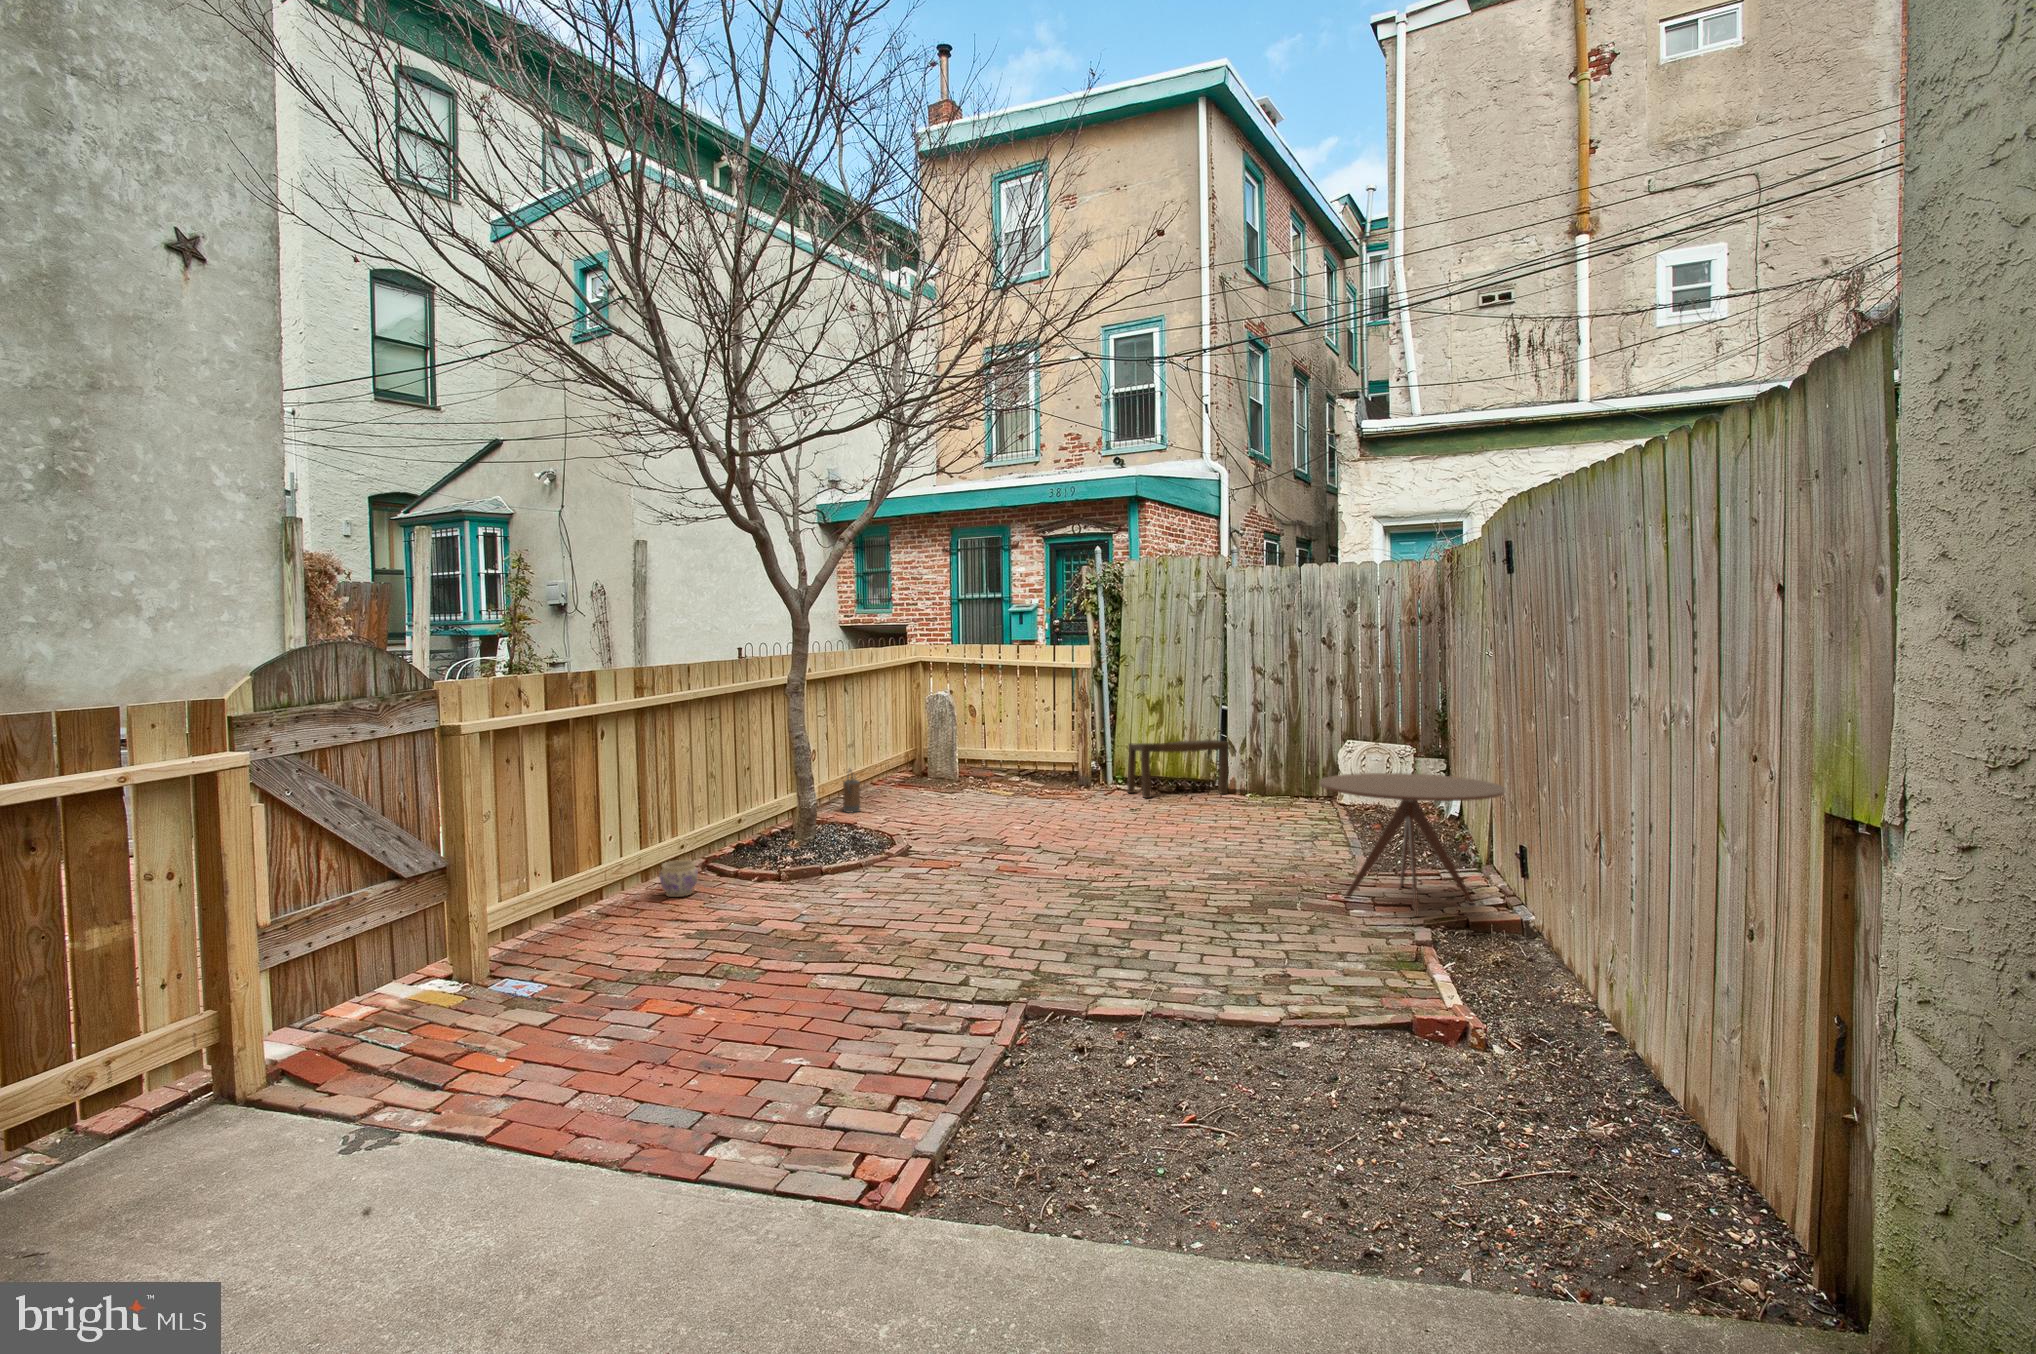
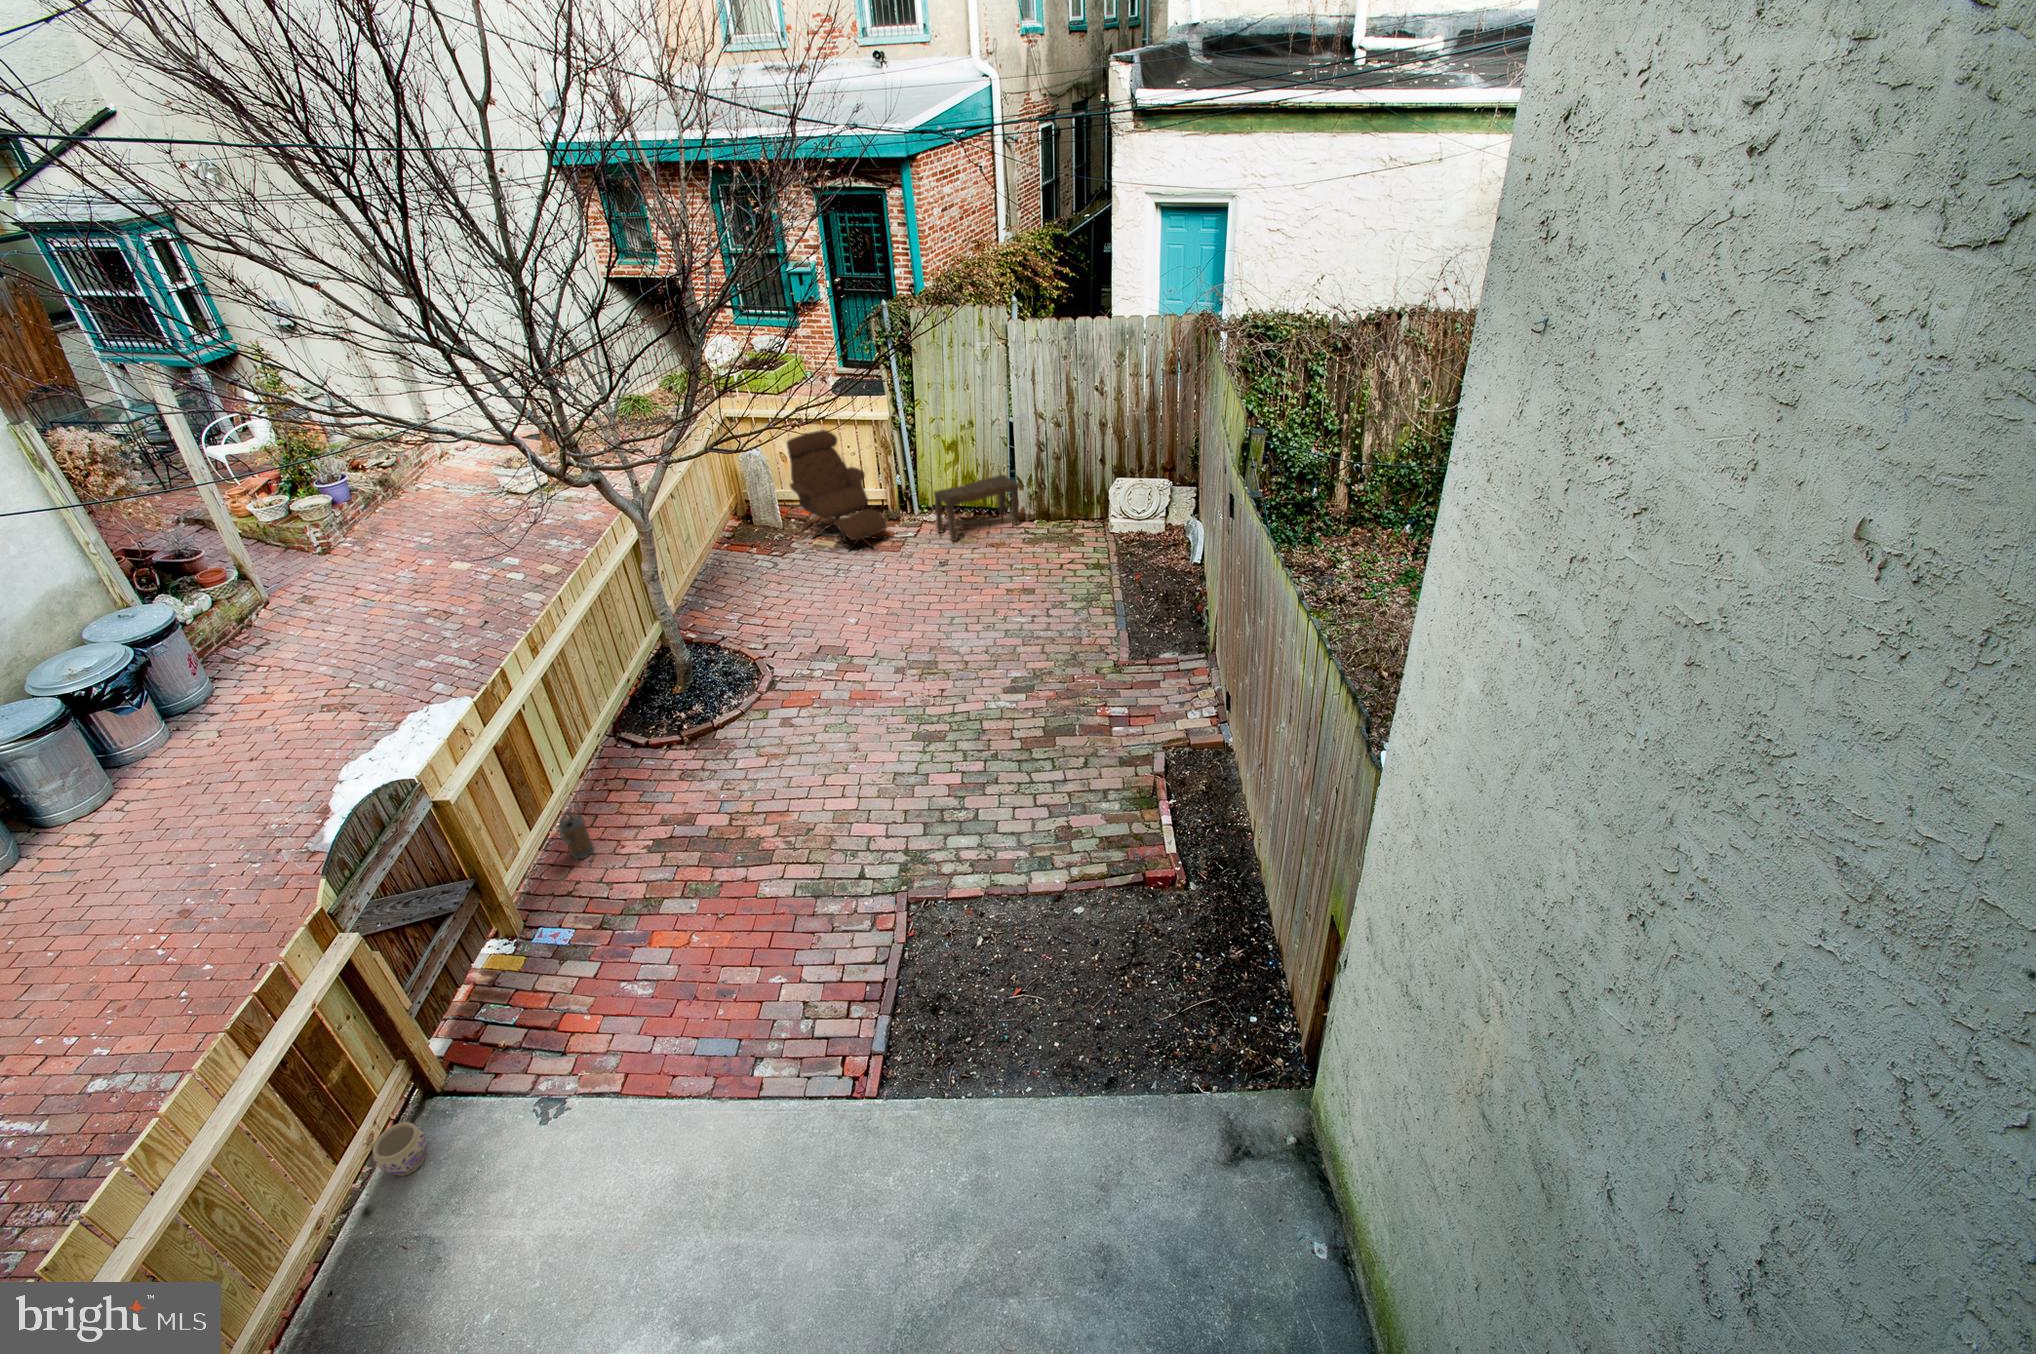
lounge chair: none [970,680,1069,797] -> present [787,430,886,550]
watering can: present [843,768,860,812] -> present [559,803,594,859]
round table: present [1319,773,1506,917] -> none [1090,600,1217,726]
planter: present [659,860,698,897] -> present [373,1122,427,1176]

